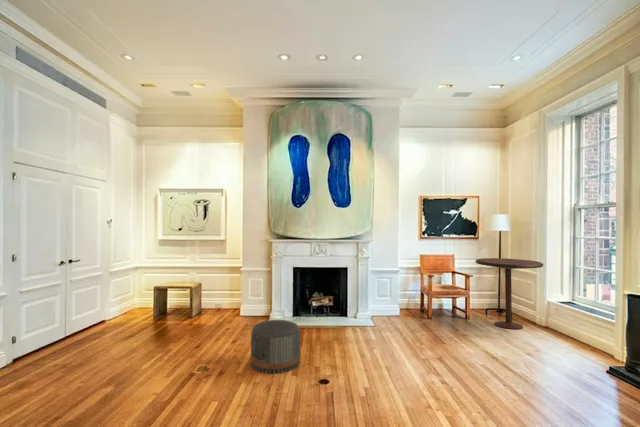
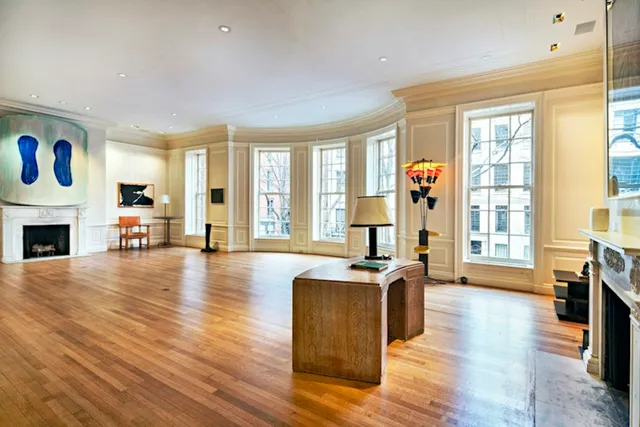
pouf: present [251,320,300,374] -> none [19,247,56,272]

